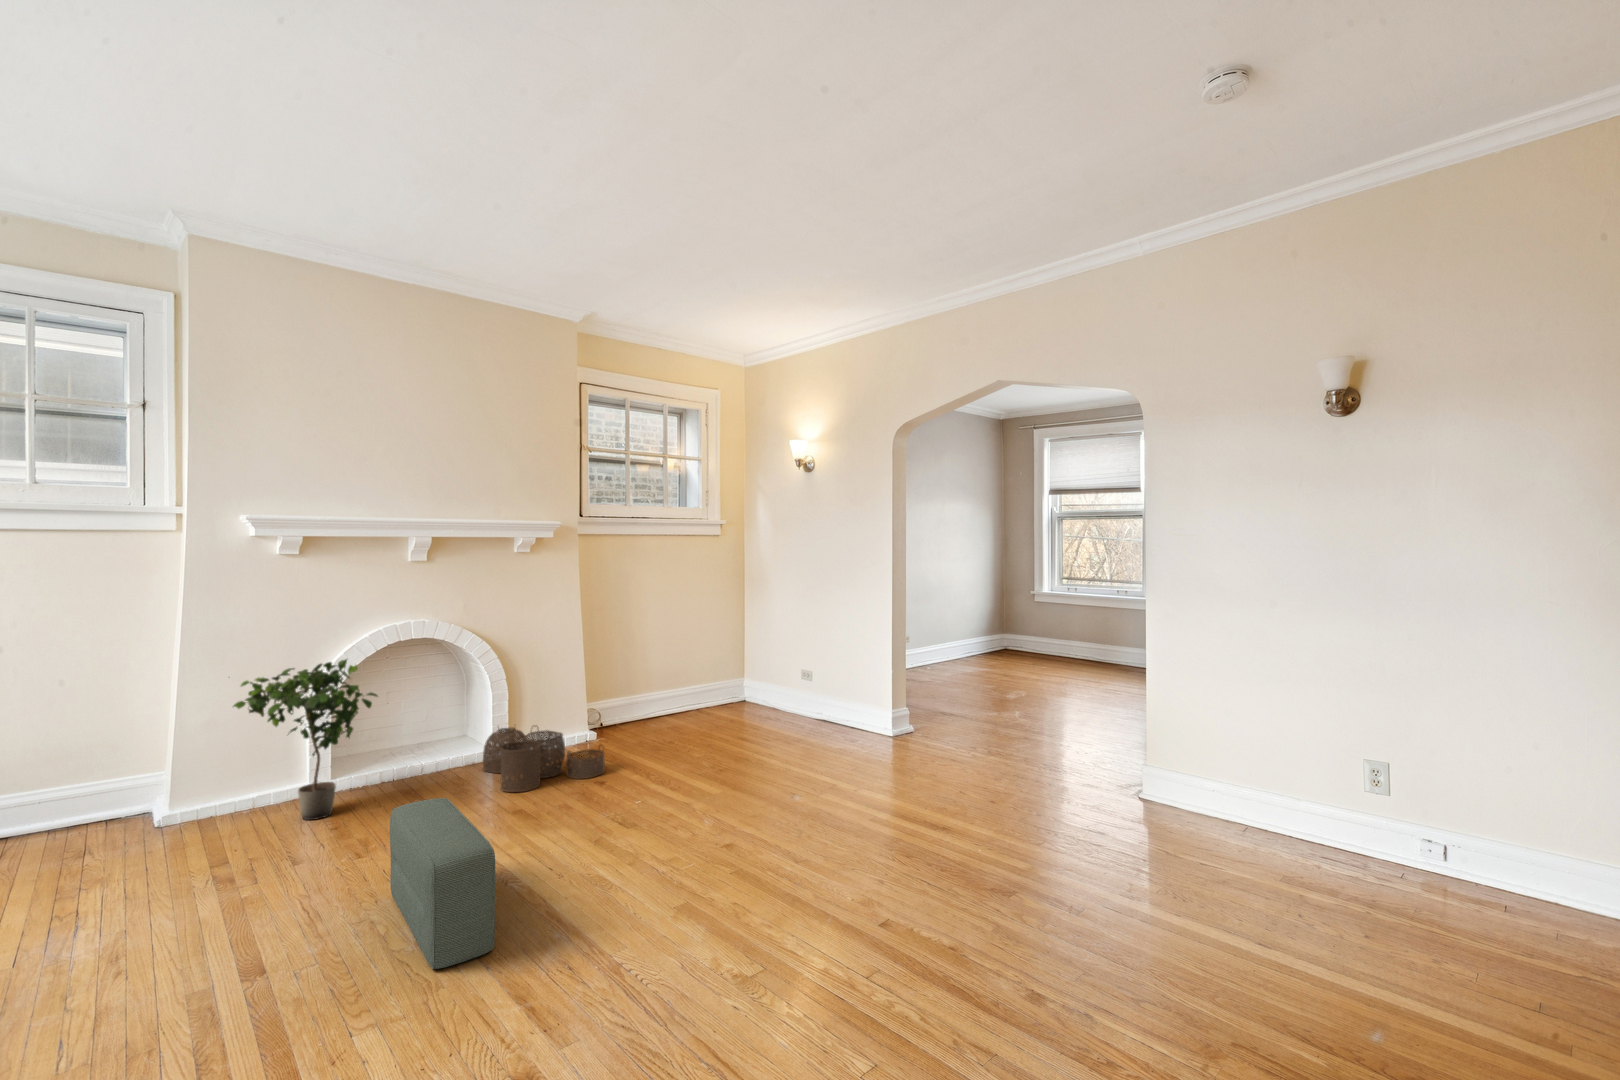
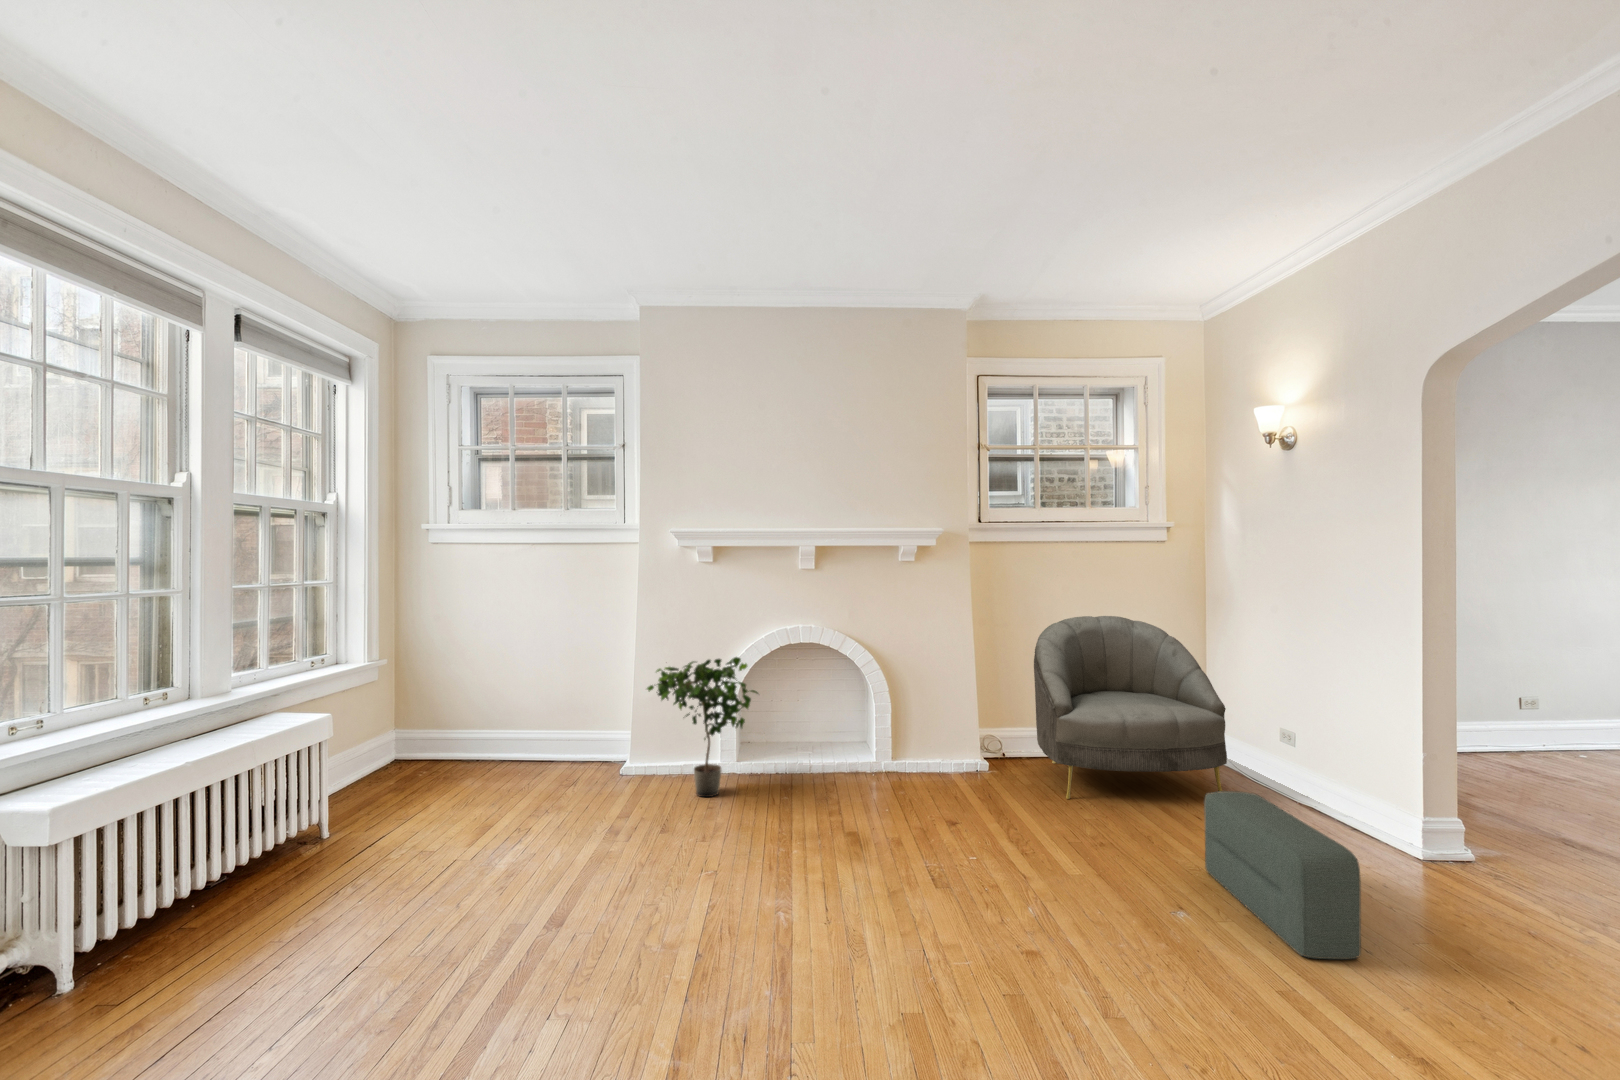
armchair: none [633,597,775,747] -> present [1034,616,1227,799]
woven basket: present [483,727,604,792] -> none [853,738,967,815]
pouf: present [390,798,495,969] -> present [1204,791,1361,959]

